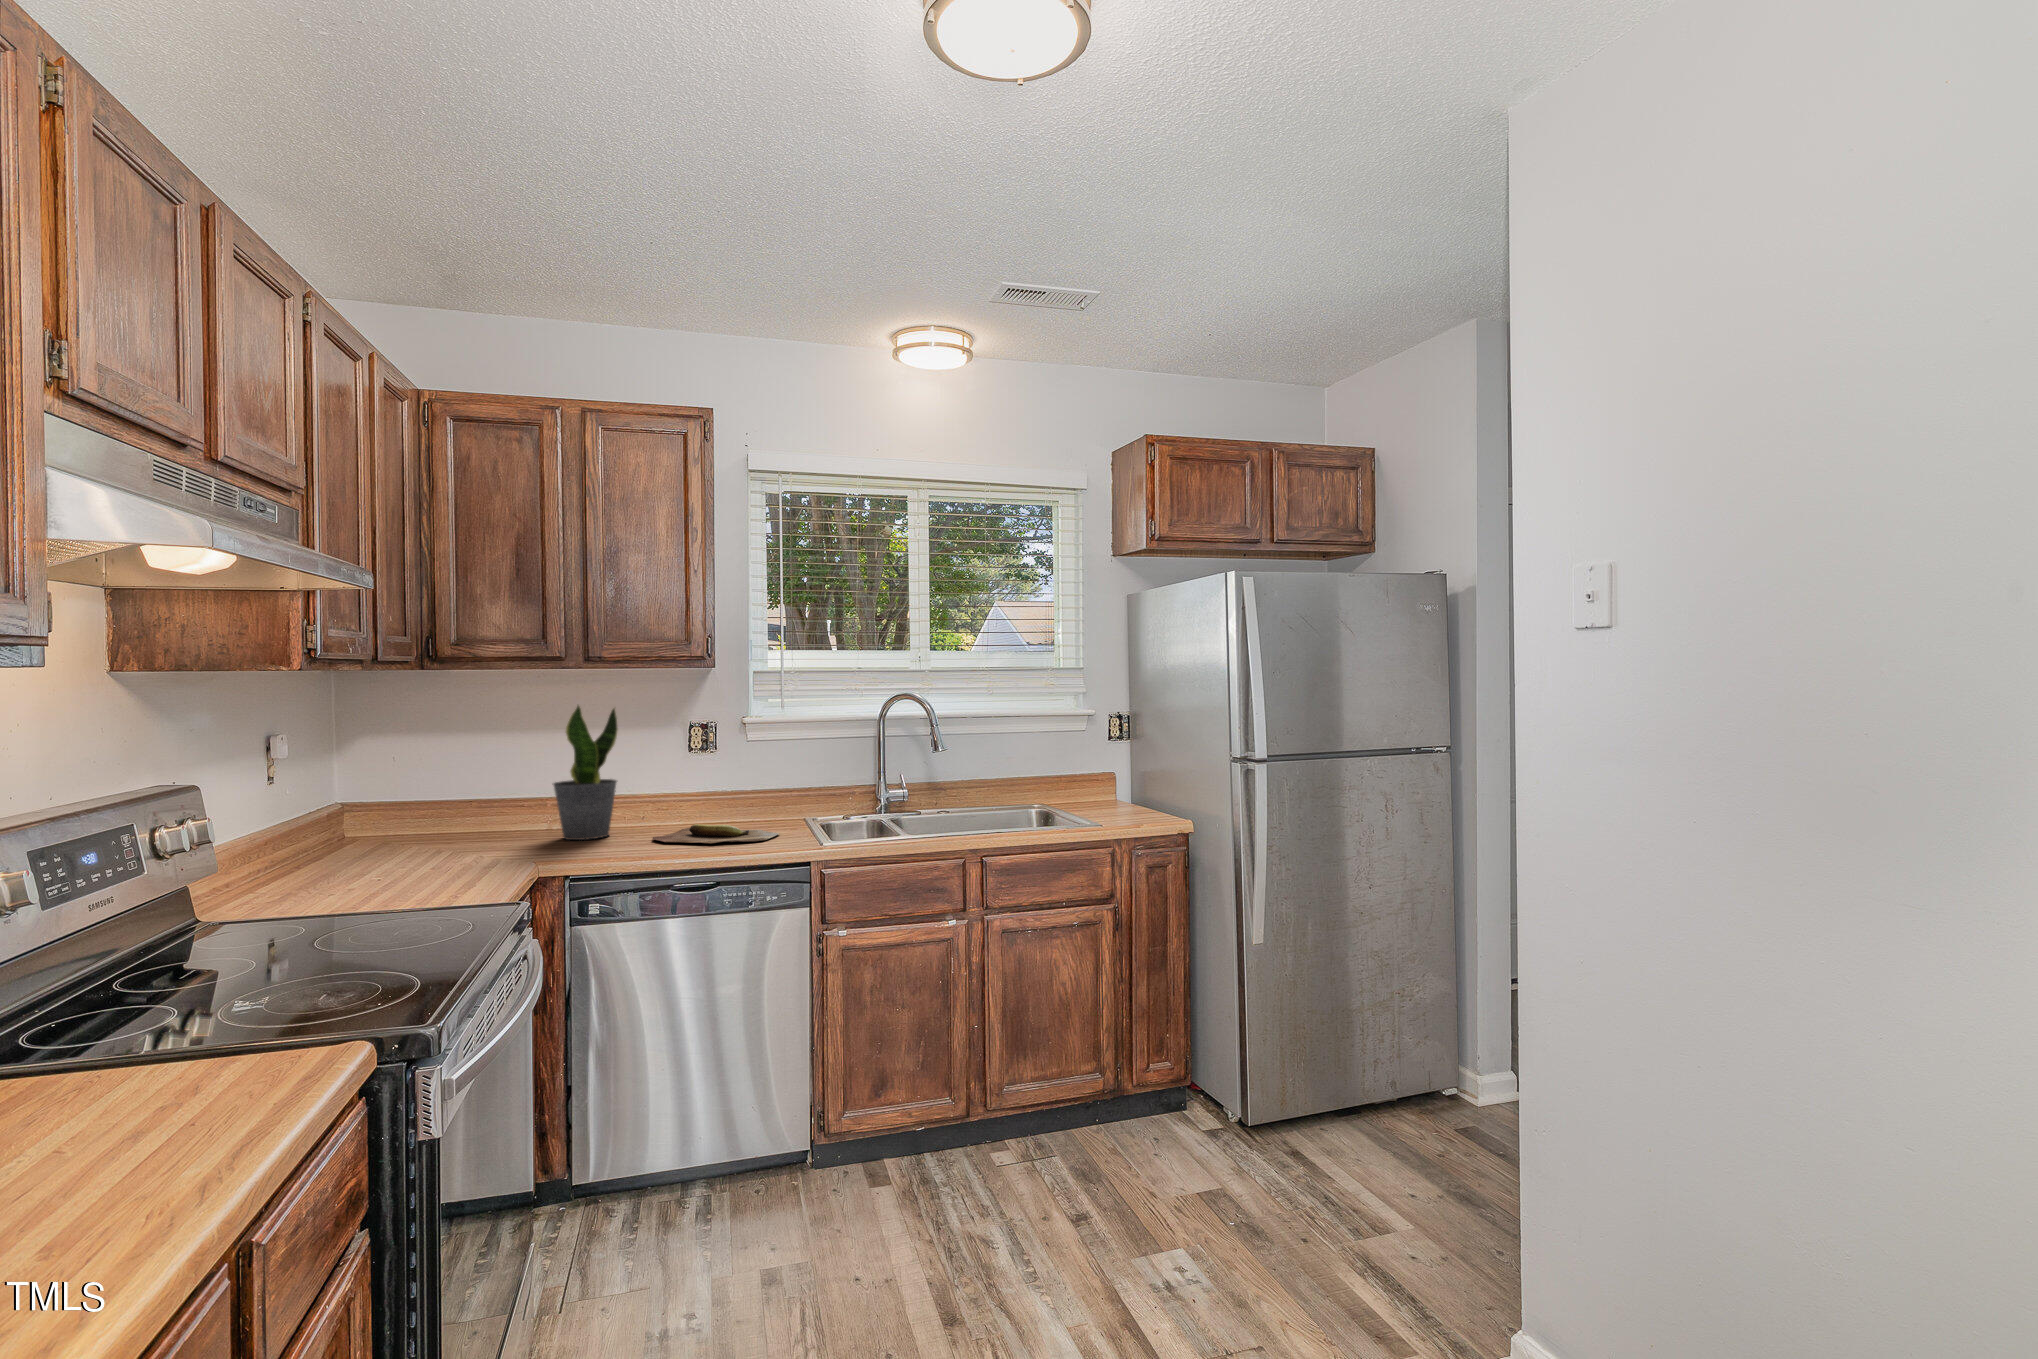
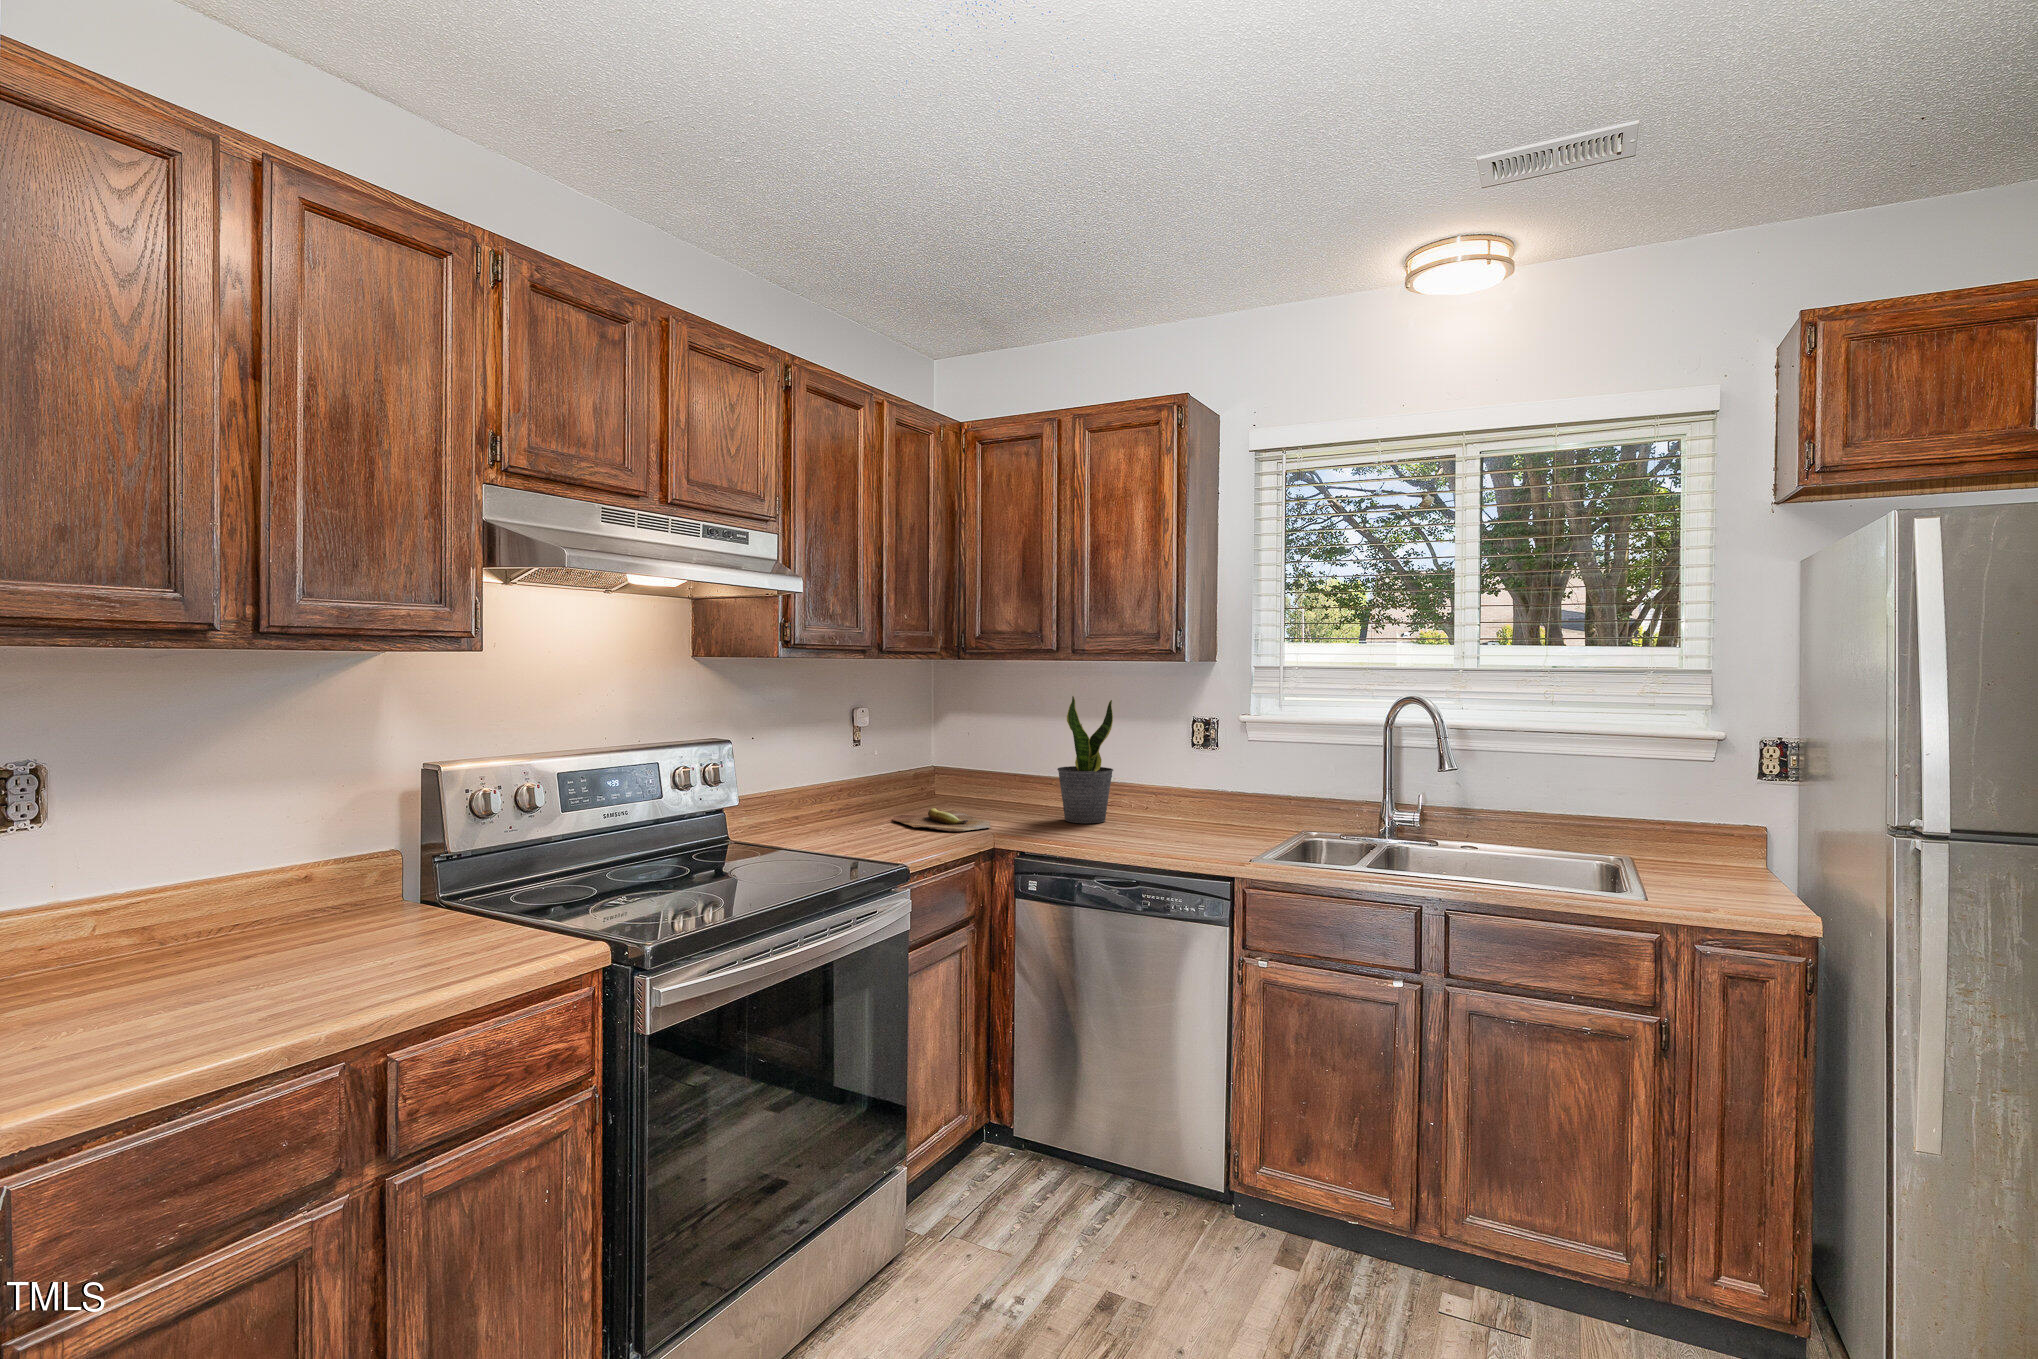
cutting board: present [652,824,779,843] -> present [893,808,990,831]

